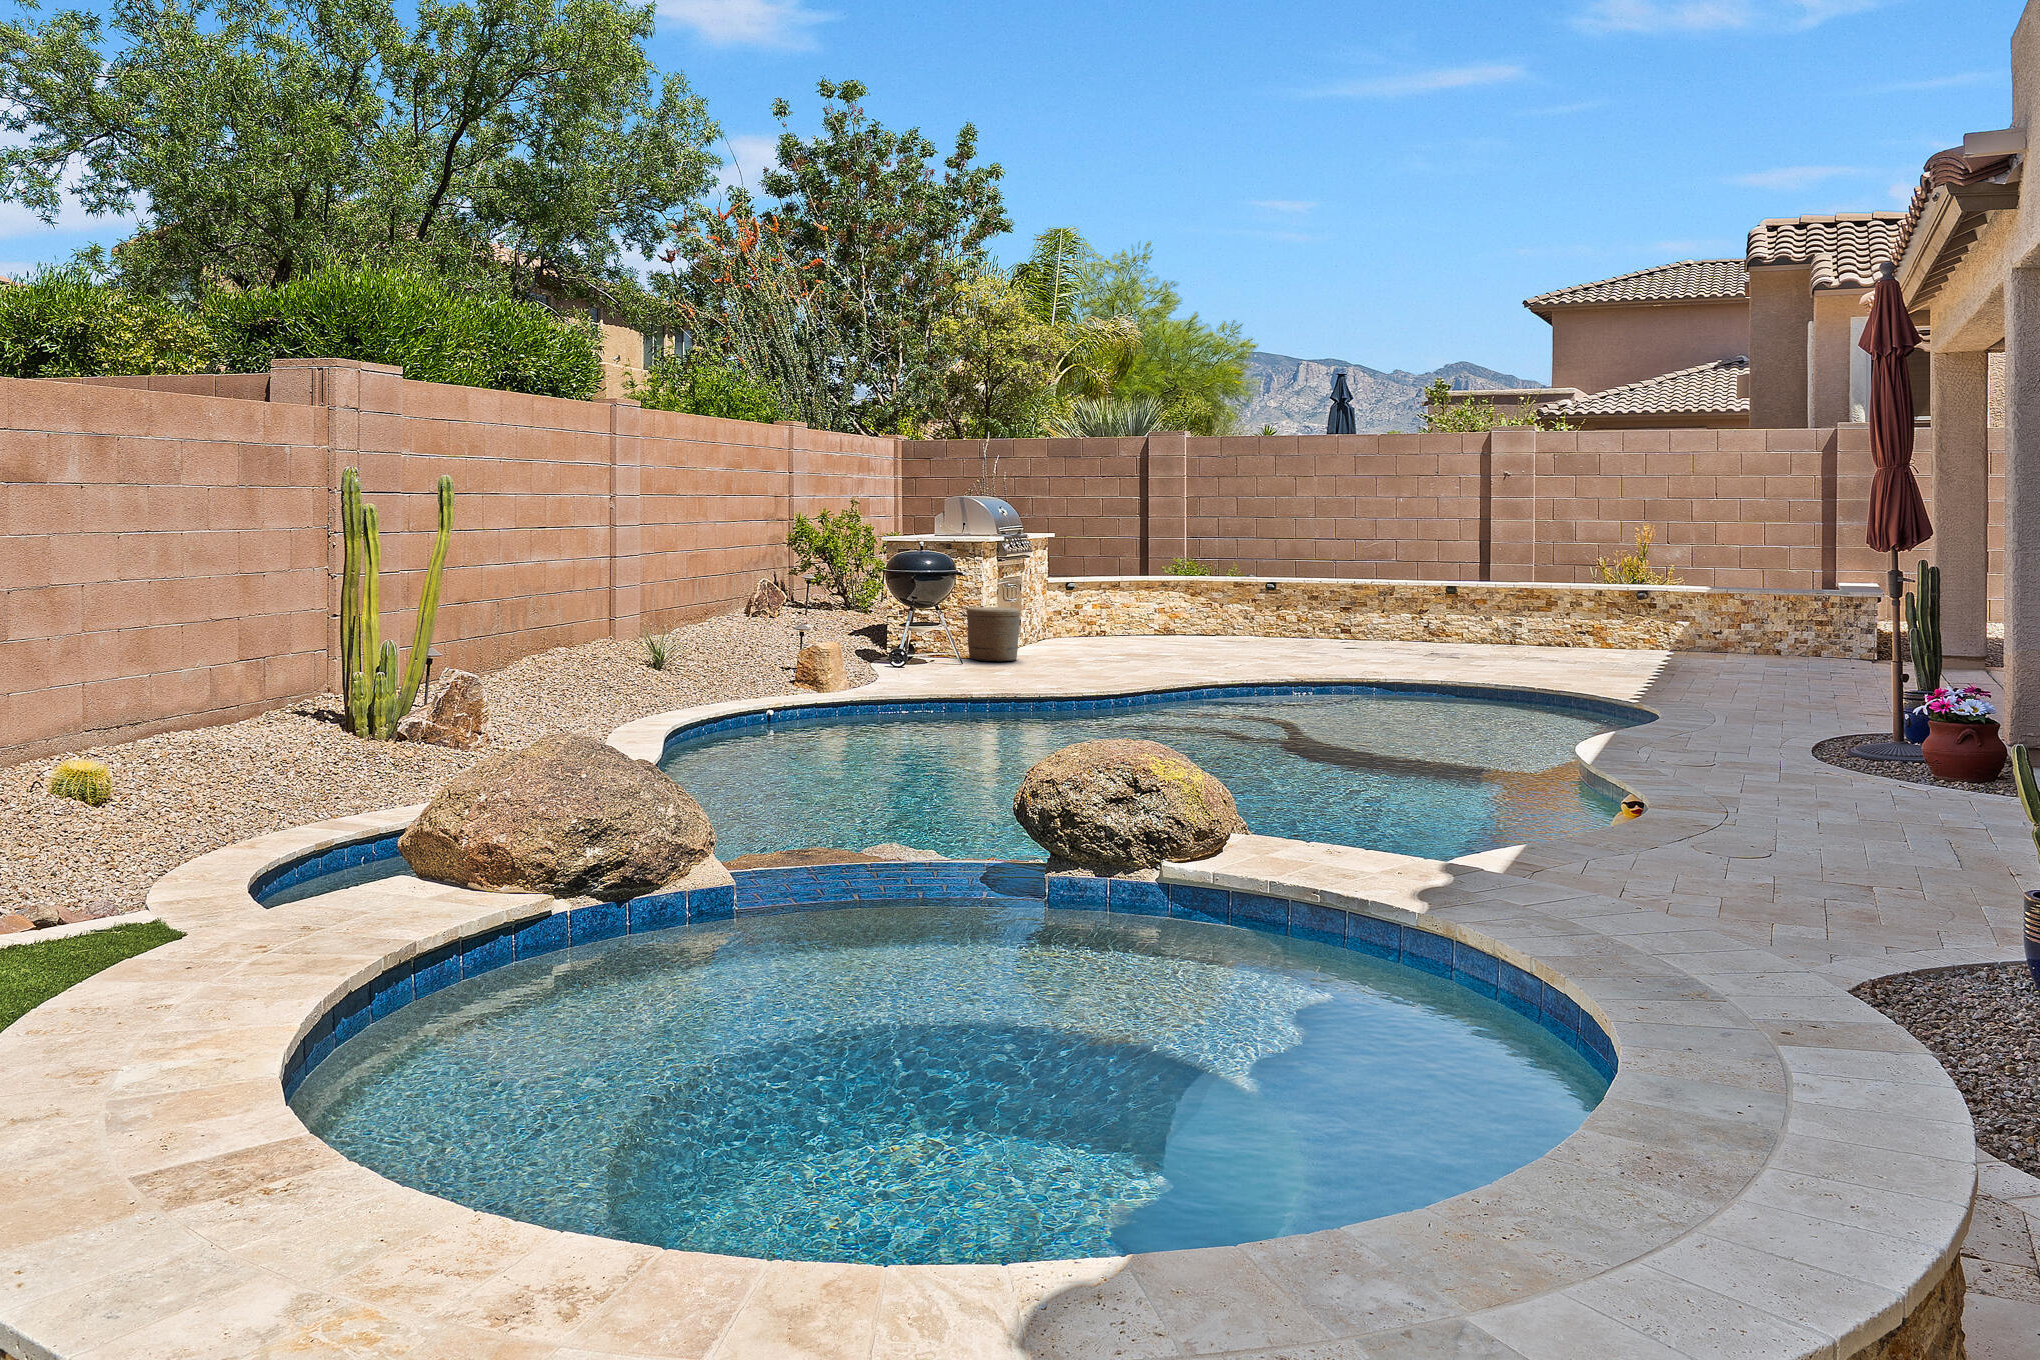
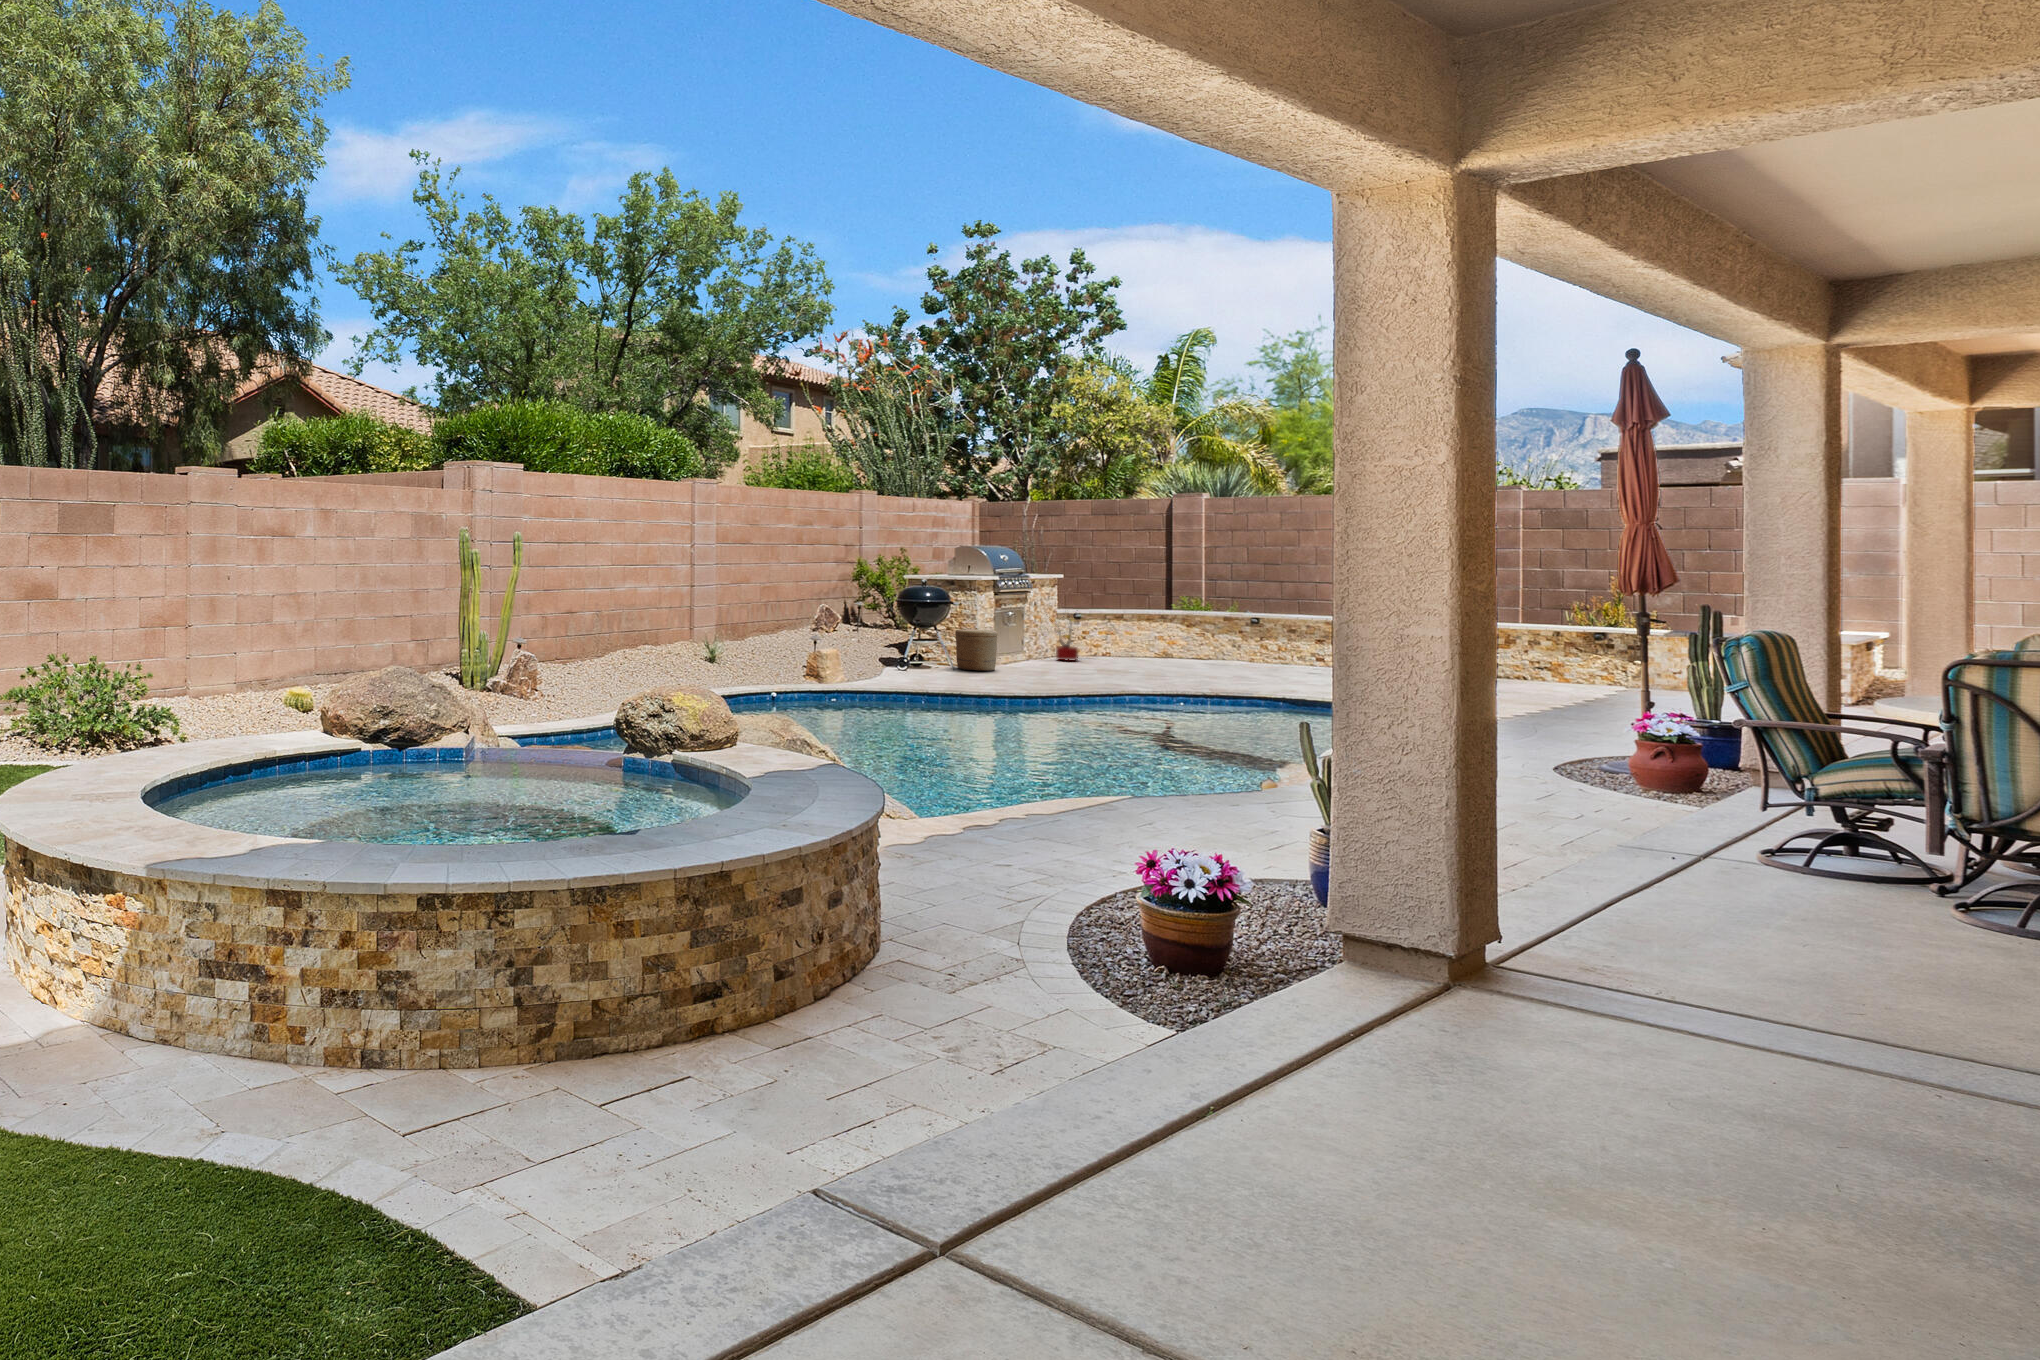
decorative plant: none [1046,576,1098,642] -> present [1056,615,1078,660]

